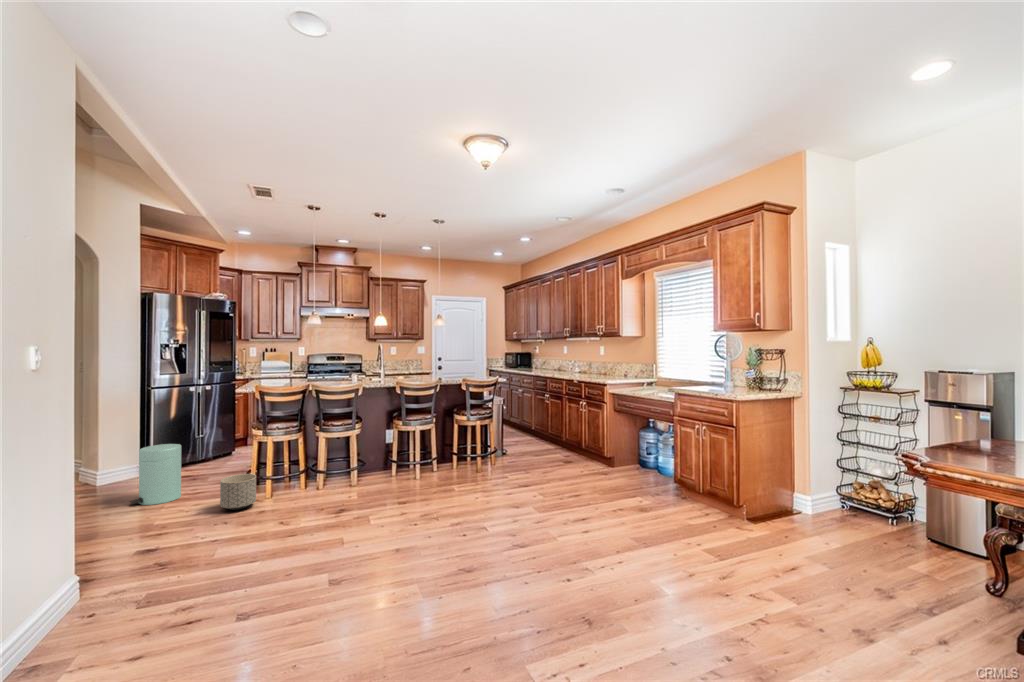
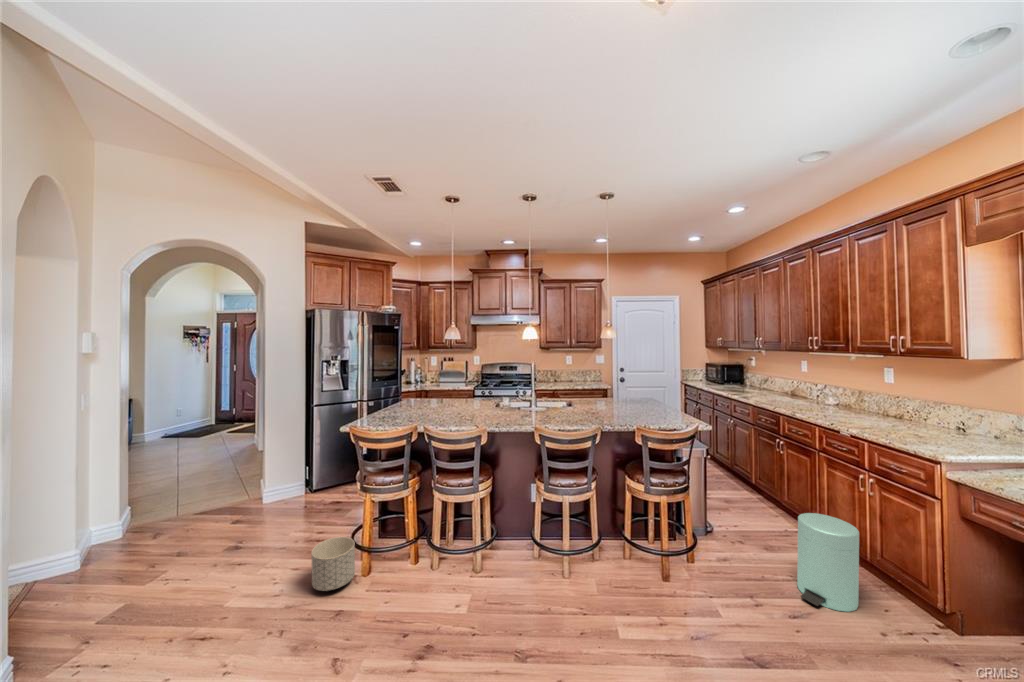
trash can: present [130,444,181,505] -> present [797,513,859,612]

